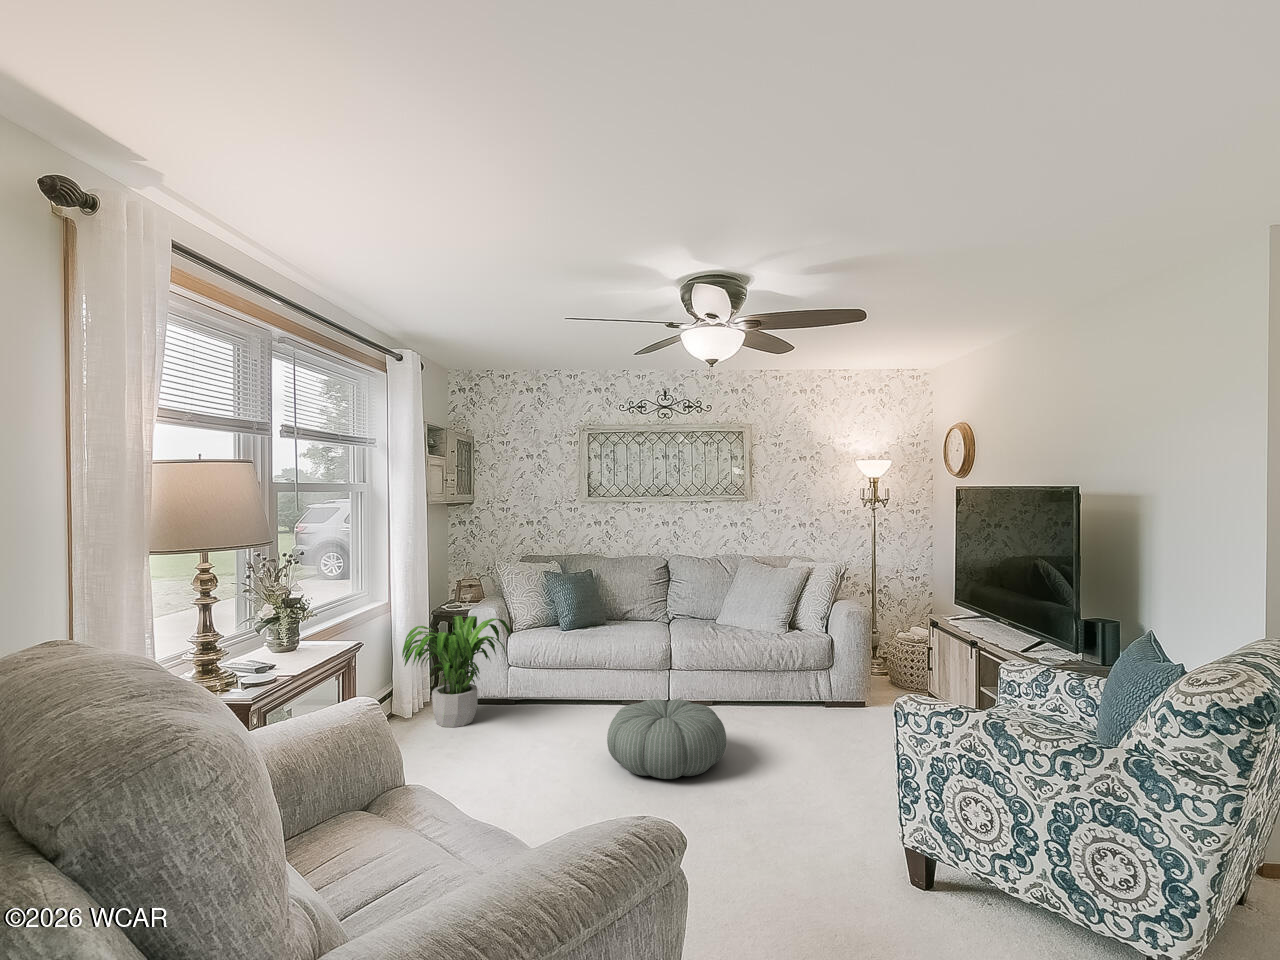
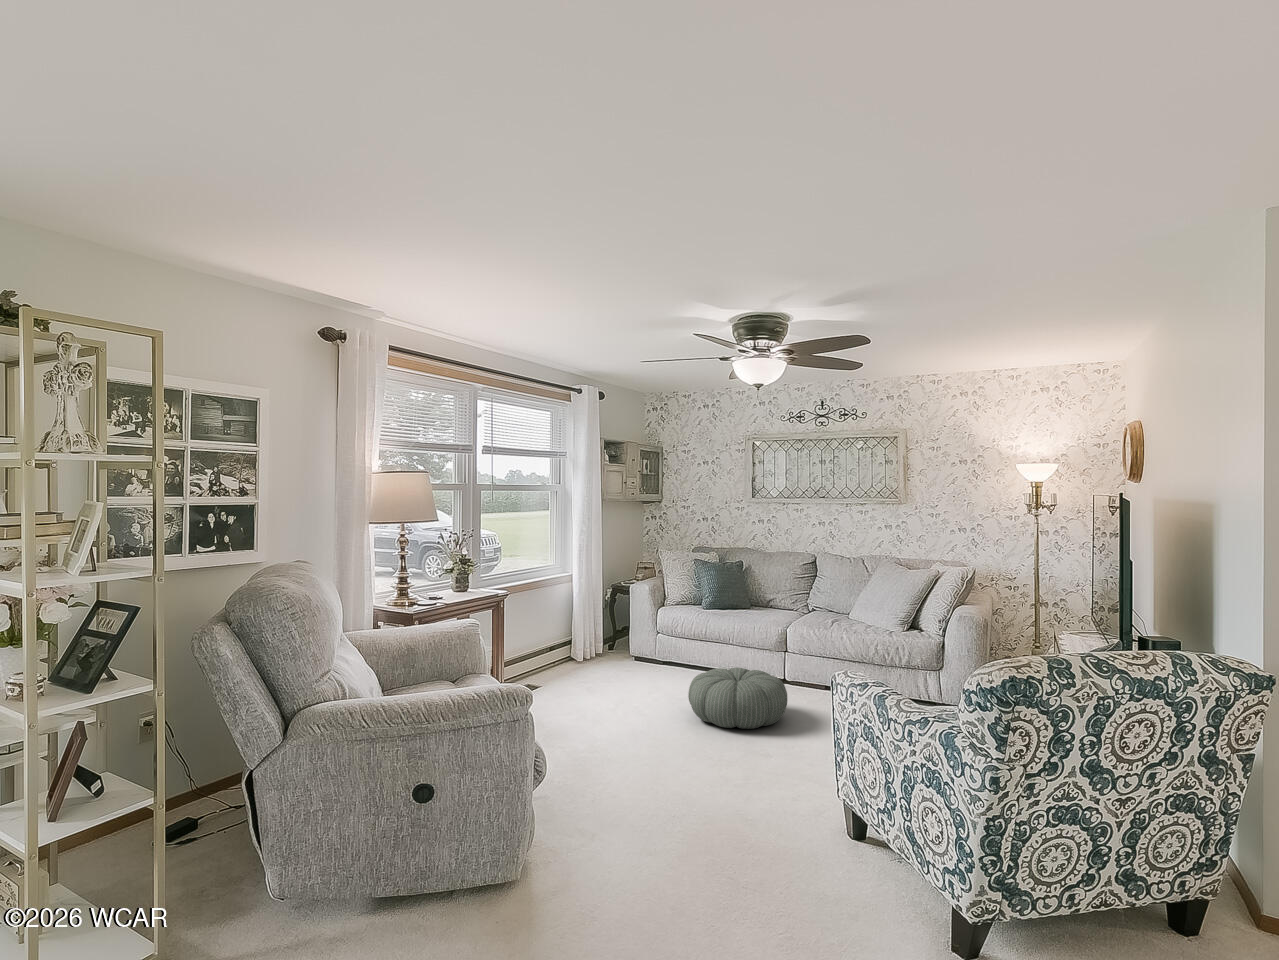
potted plant: present [402,616,511,727] -> none [568,589,654,674]

